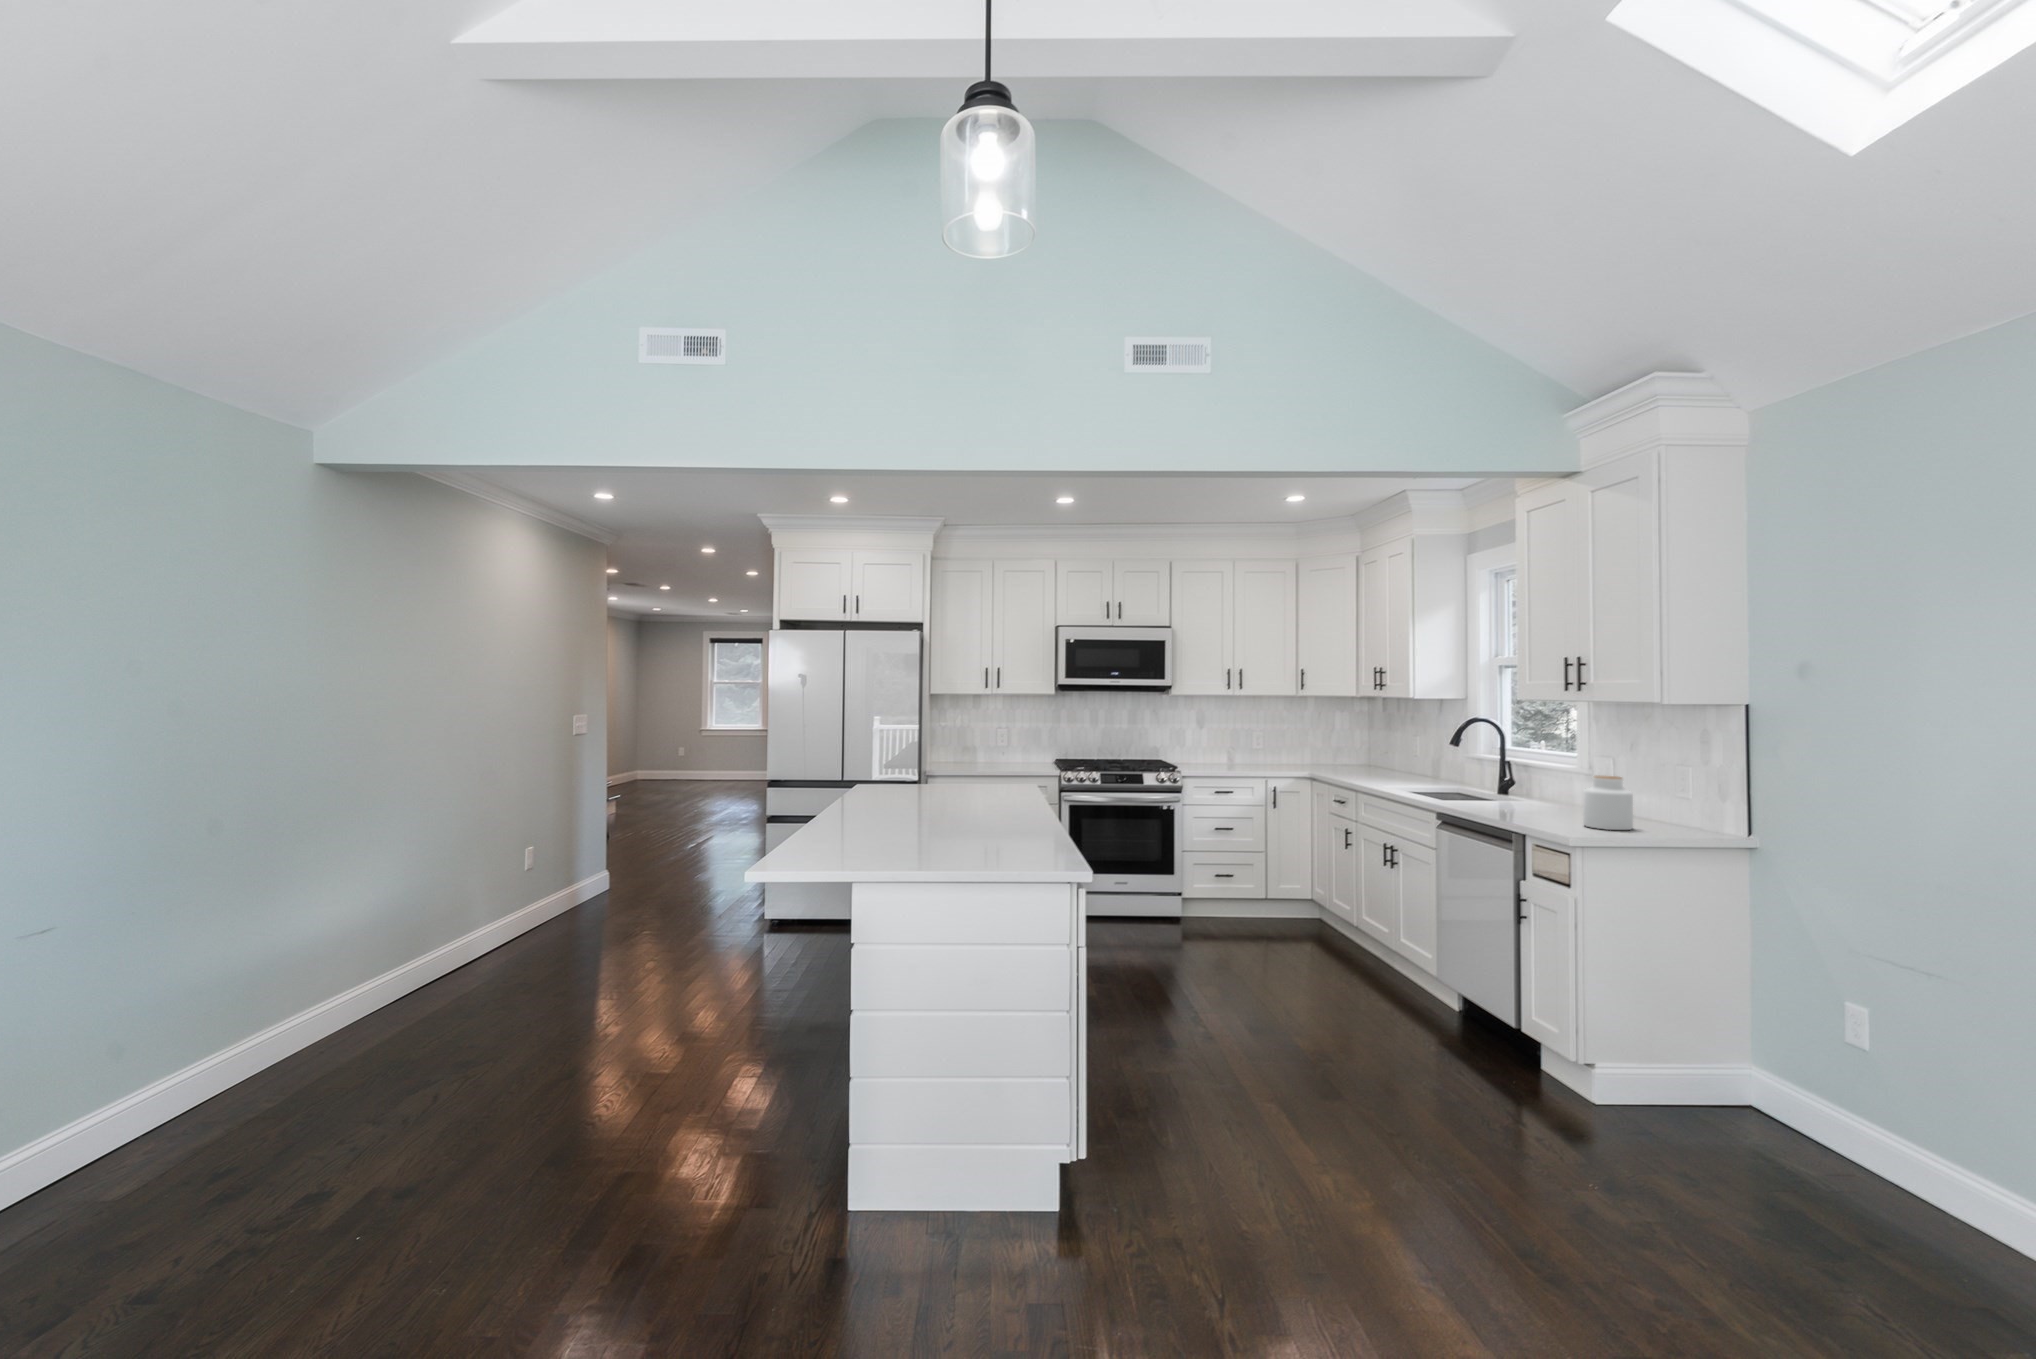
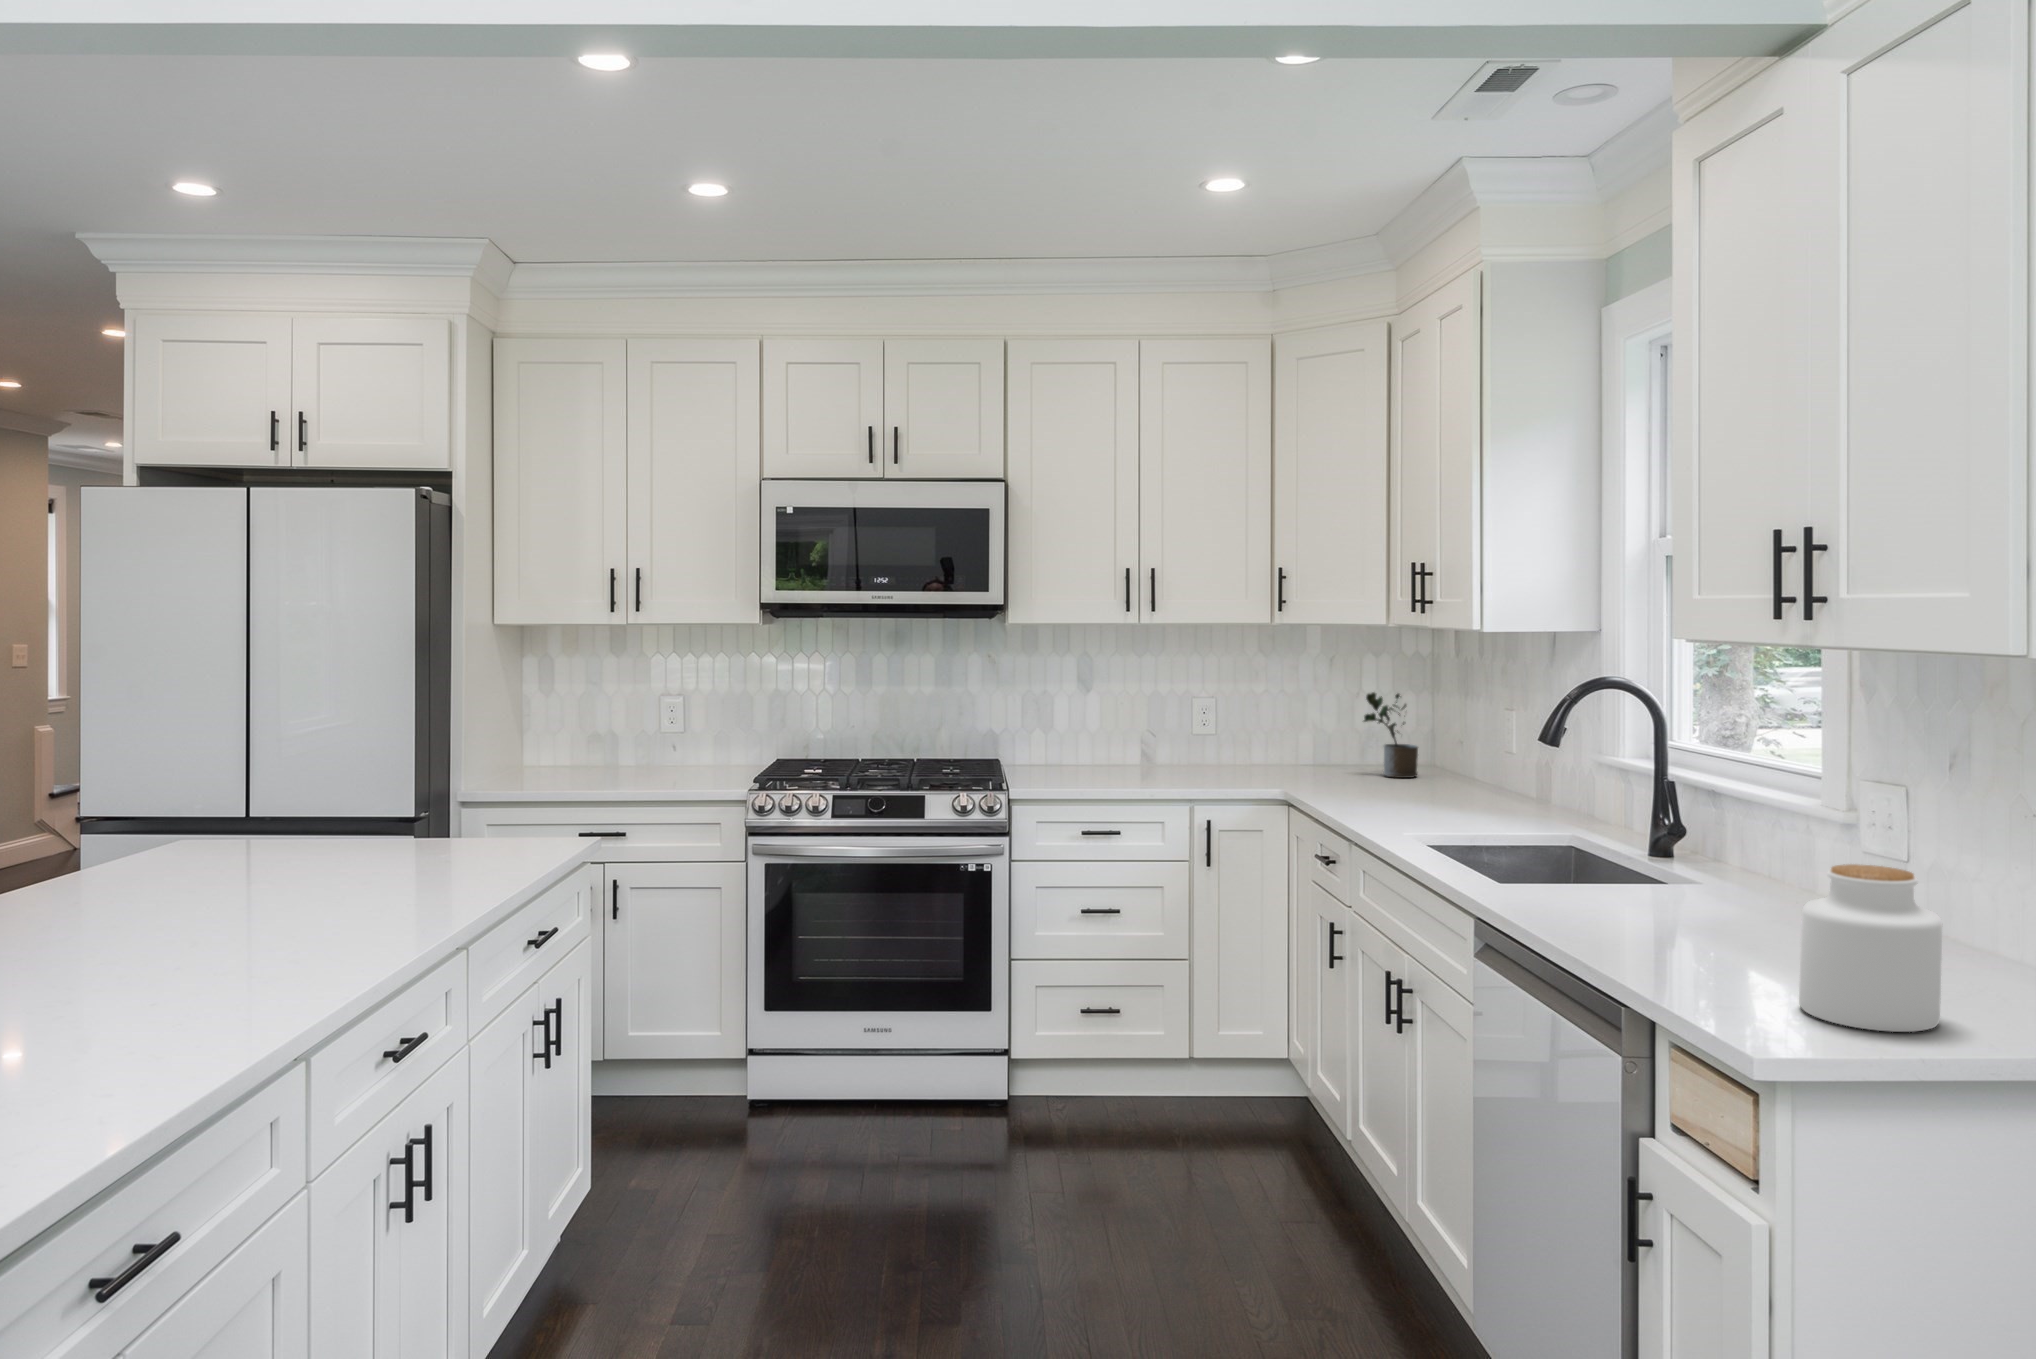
potted plant: none [1339,728,1366,769] -> present [1364,692,1418,778]

